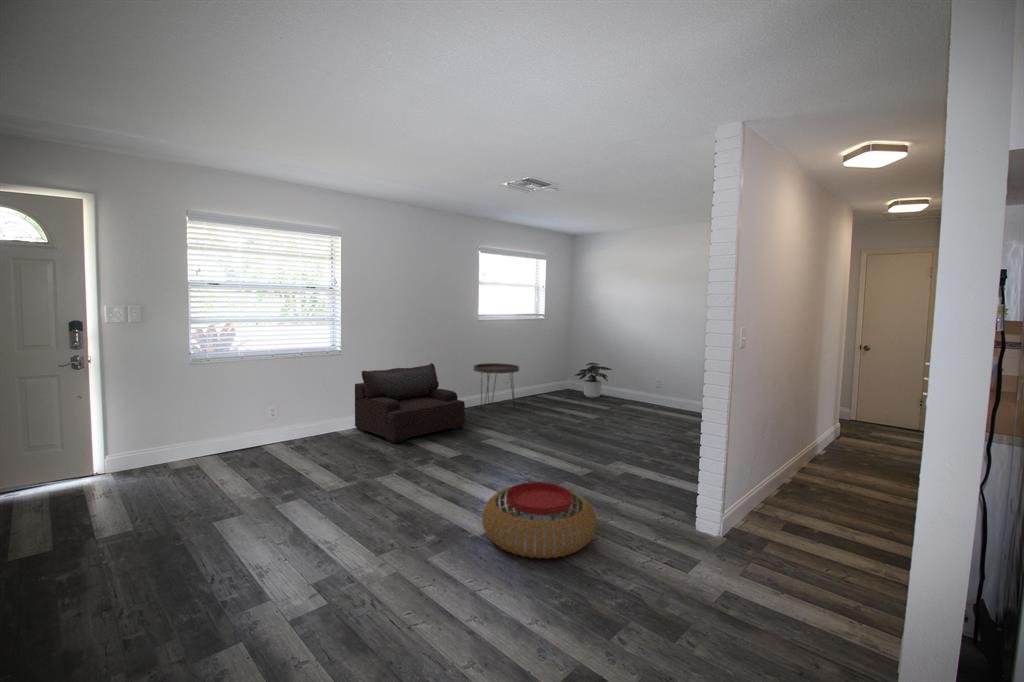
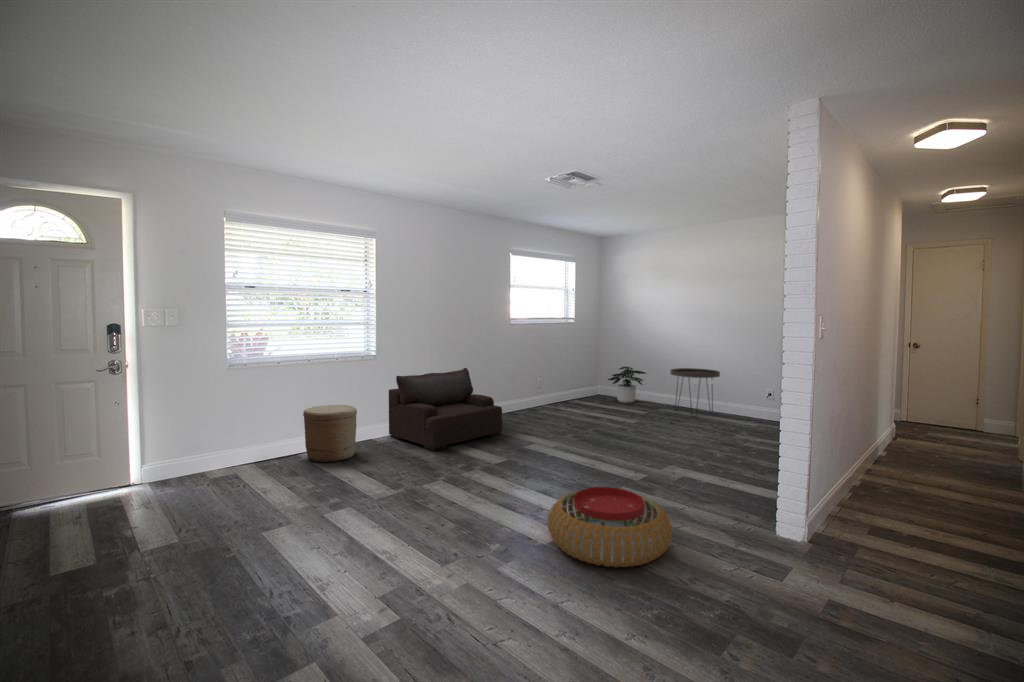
side table: present [474,363,519,409] -> present [670,368,720,413]
woven basket: none [267,398,320,454] -> present [303,405,357,462]

